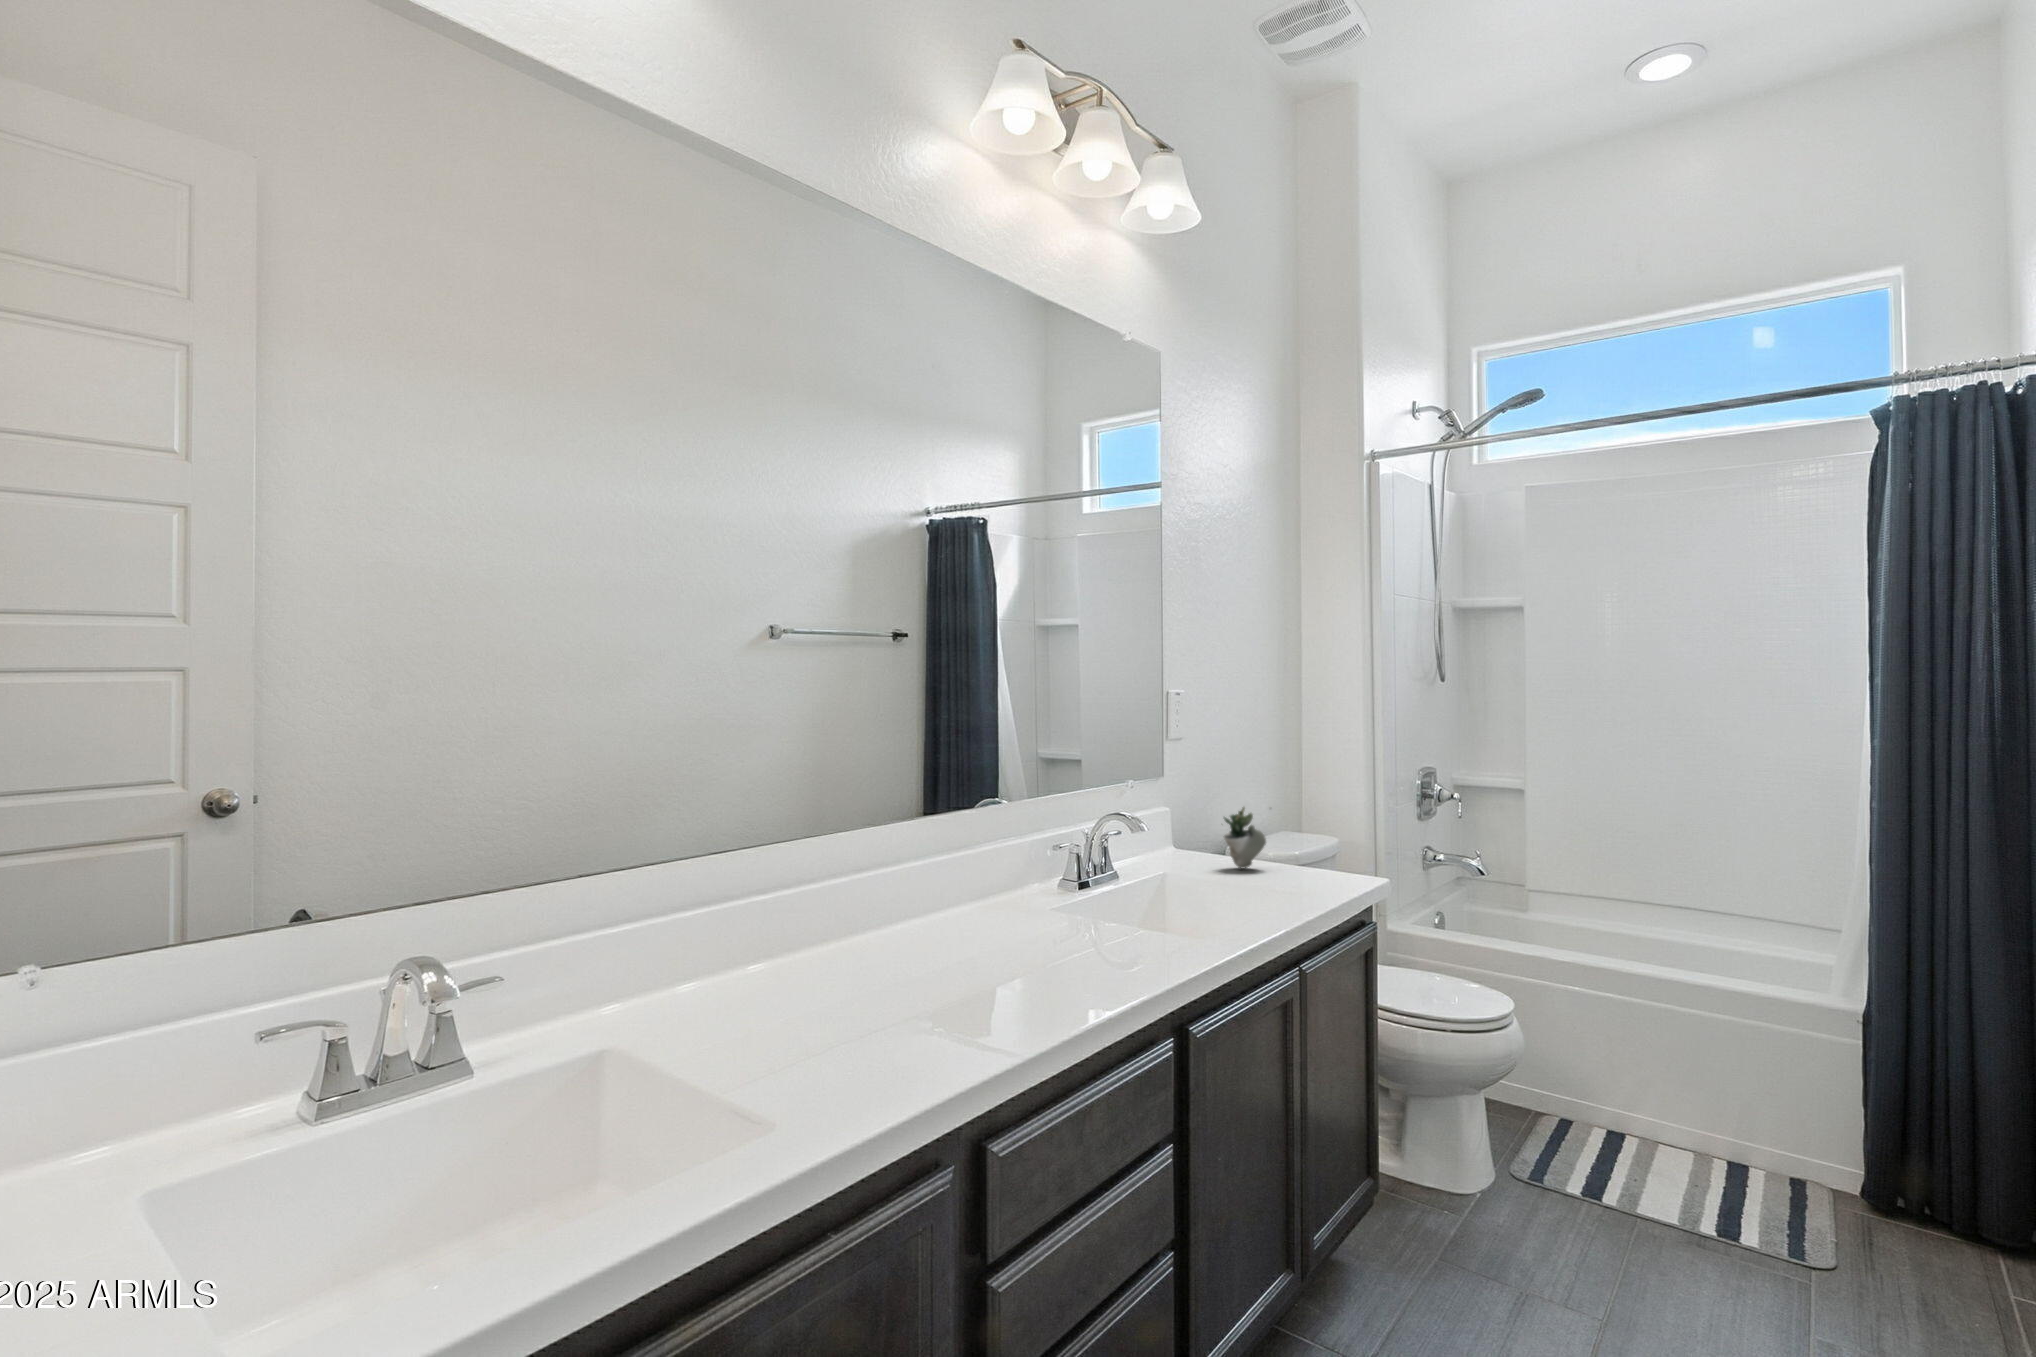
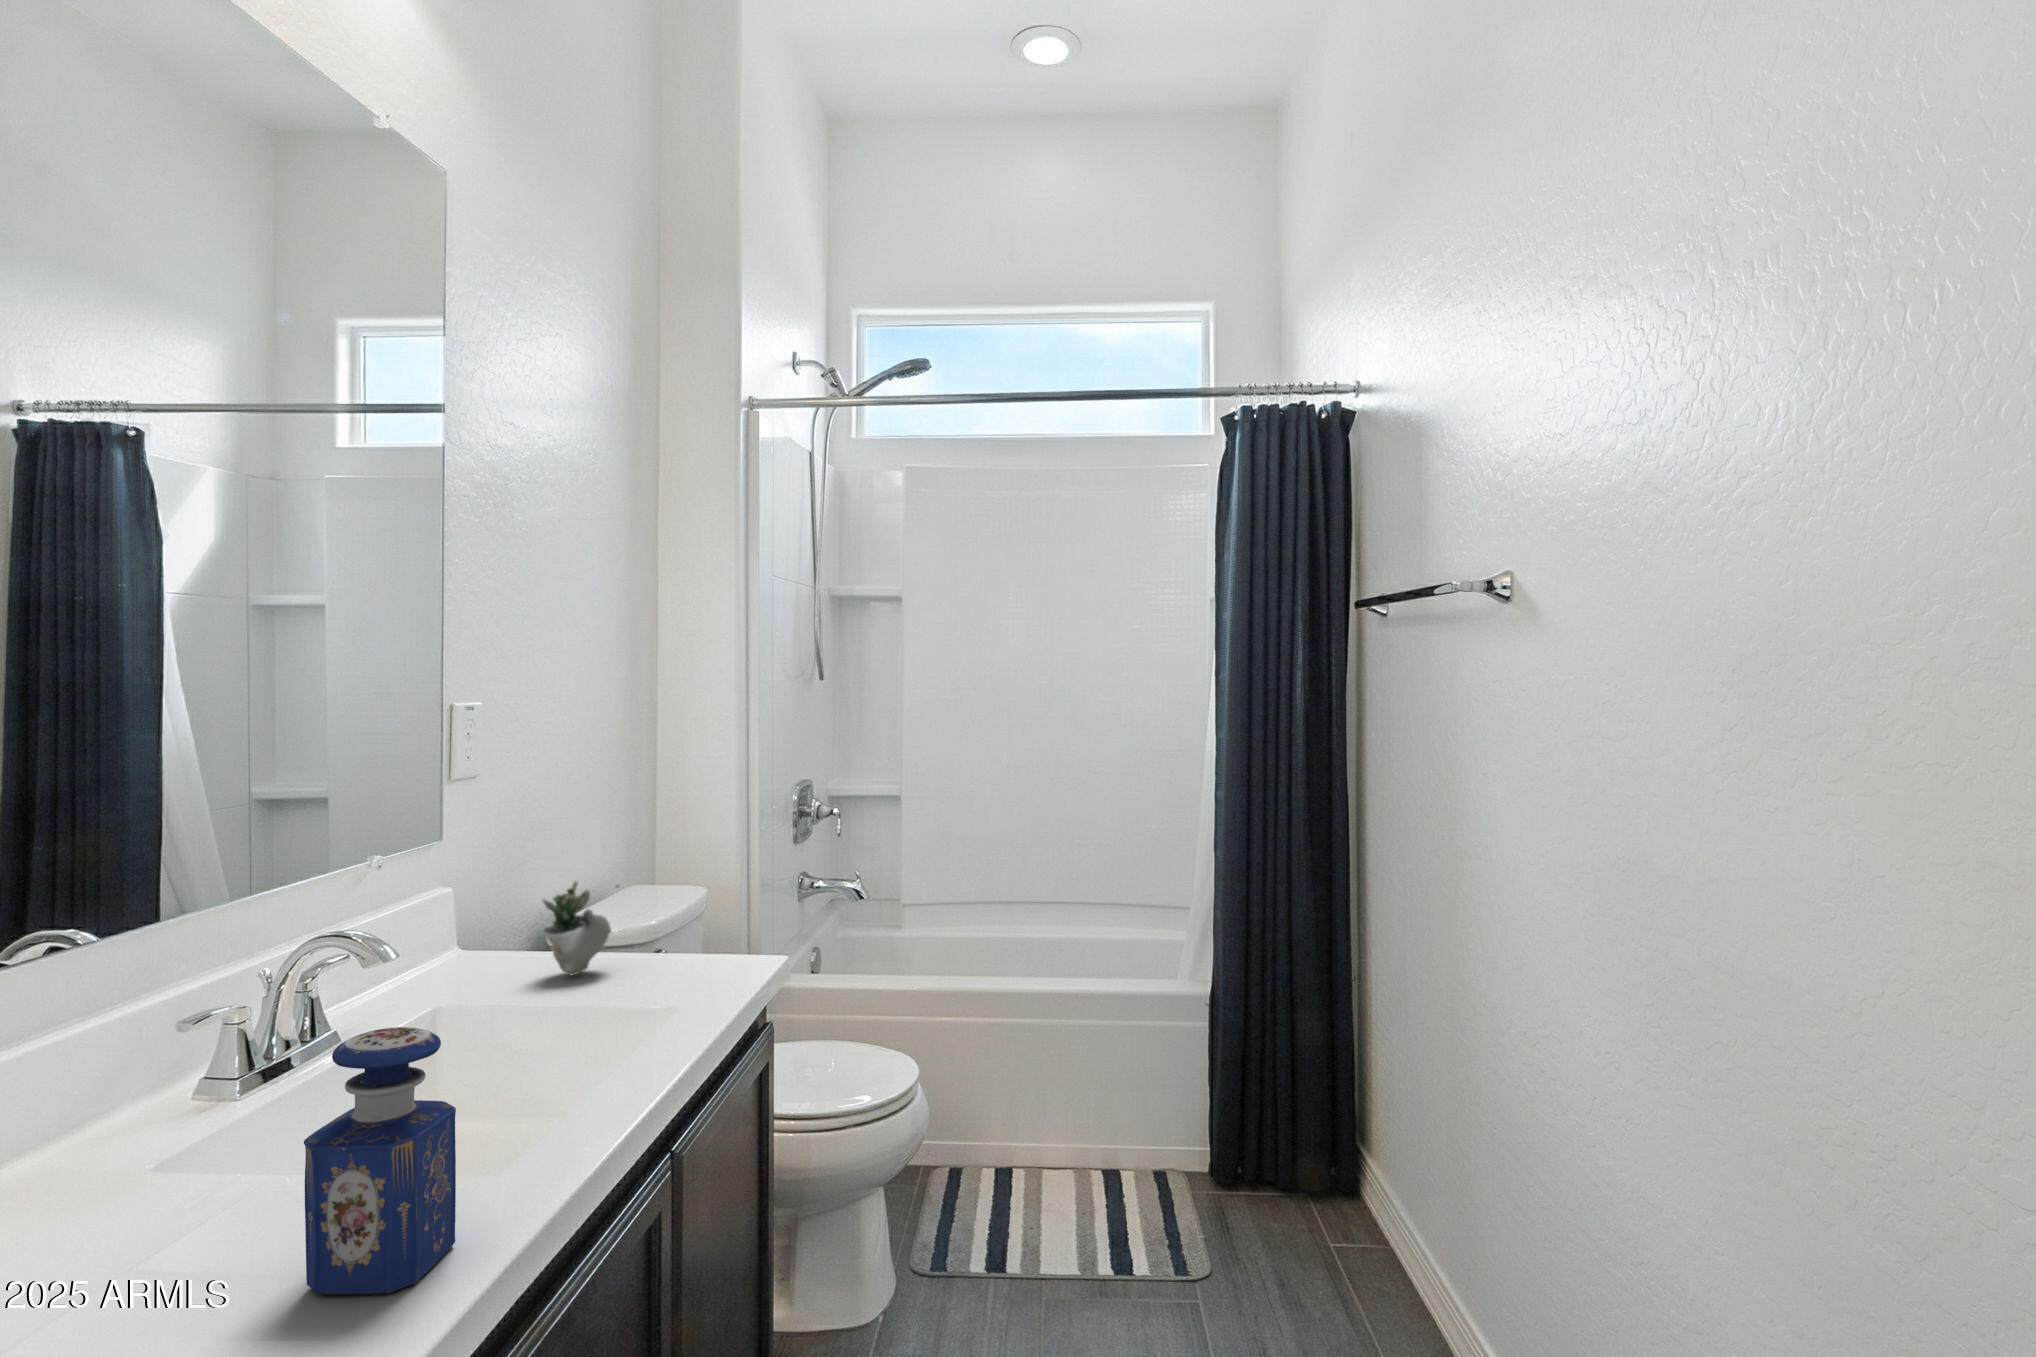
perfume bottle: none [1126,834,1190,956] -> present [304,1027,456,1294]

